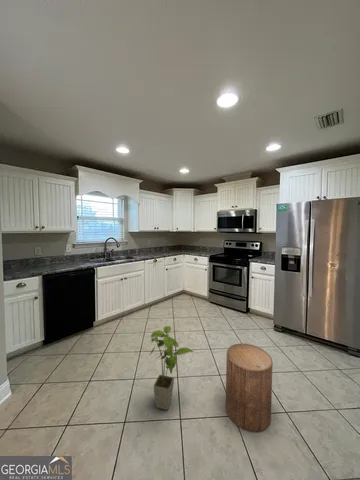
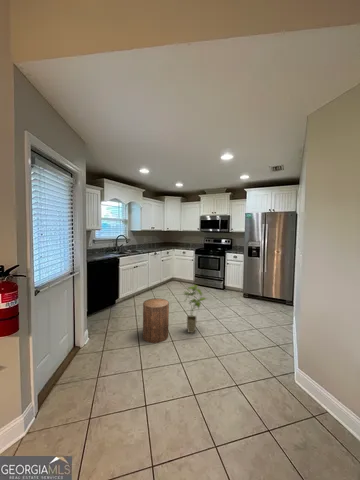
stool: present [226,343,273,432] -> present [143,298,169,343]

